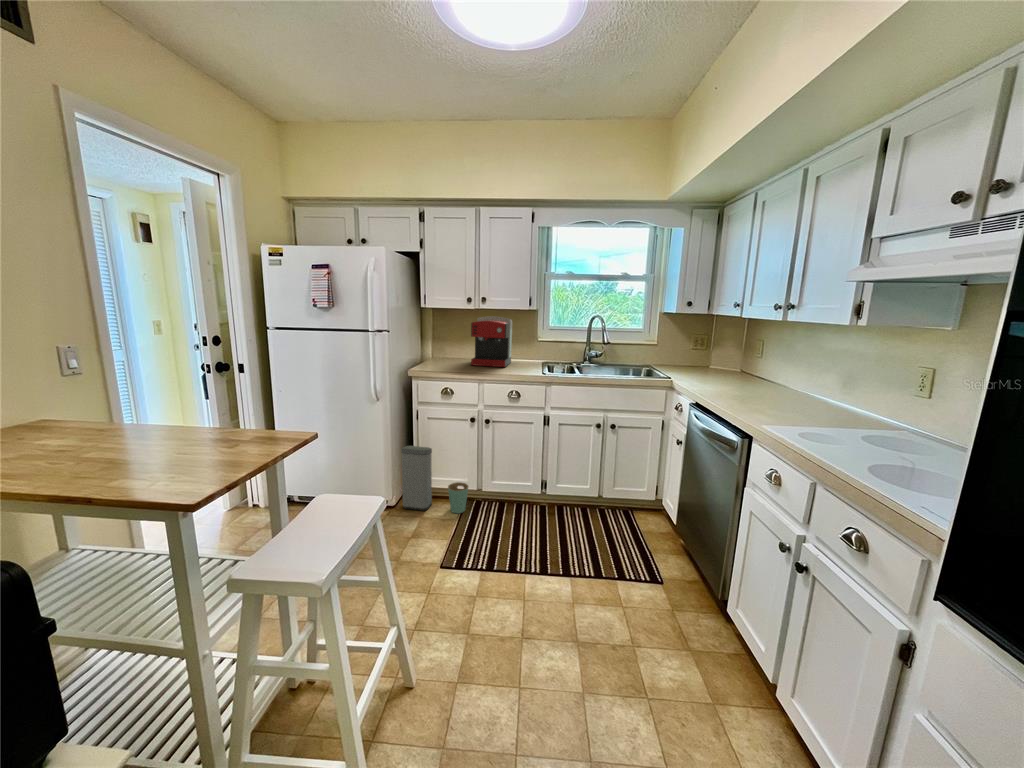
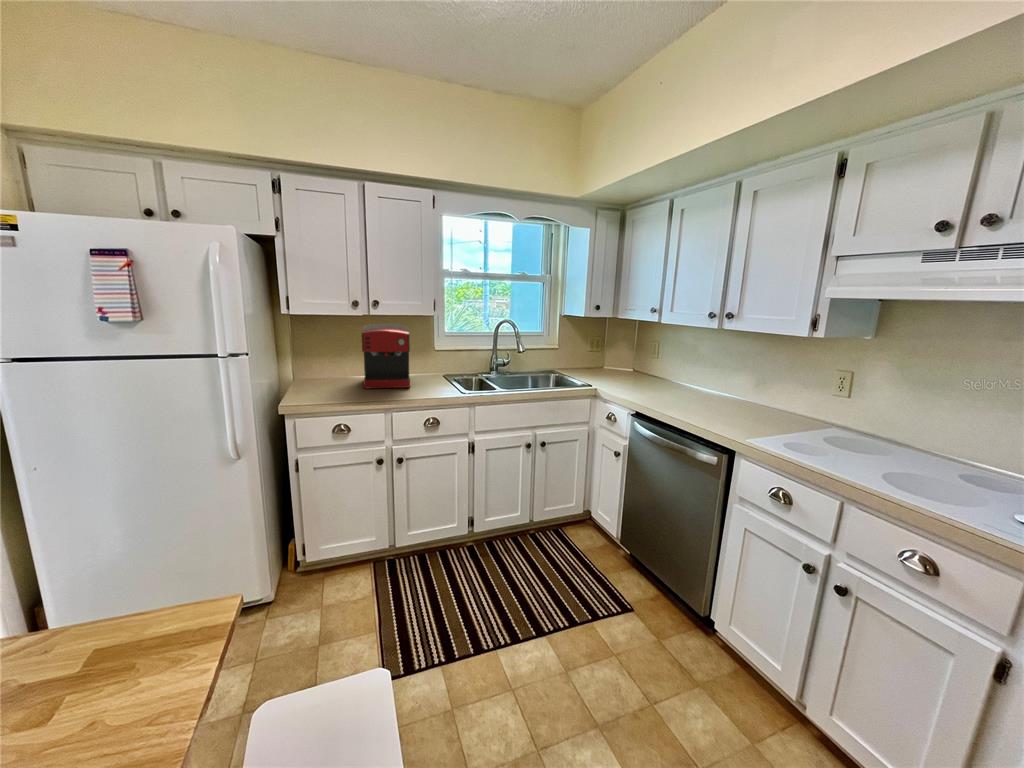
trash can: present [401,446,468,513] -> none [279,508,382,601]

